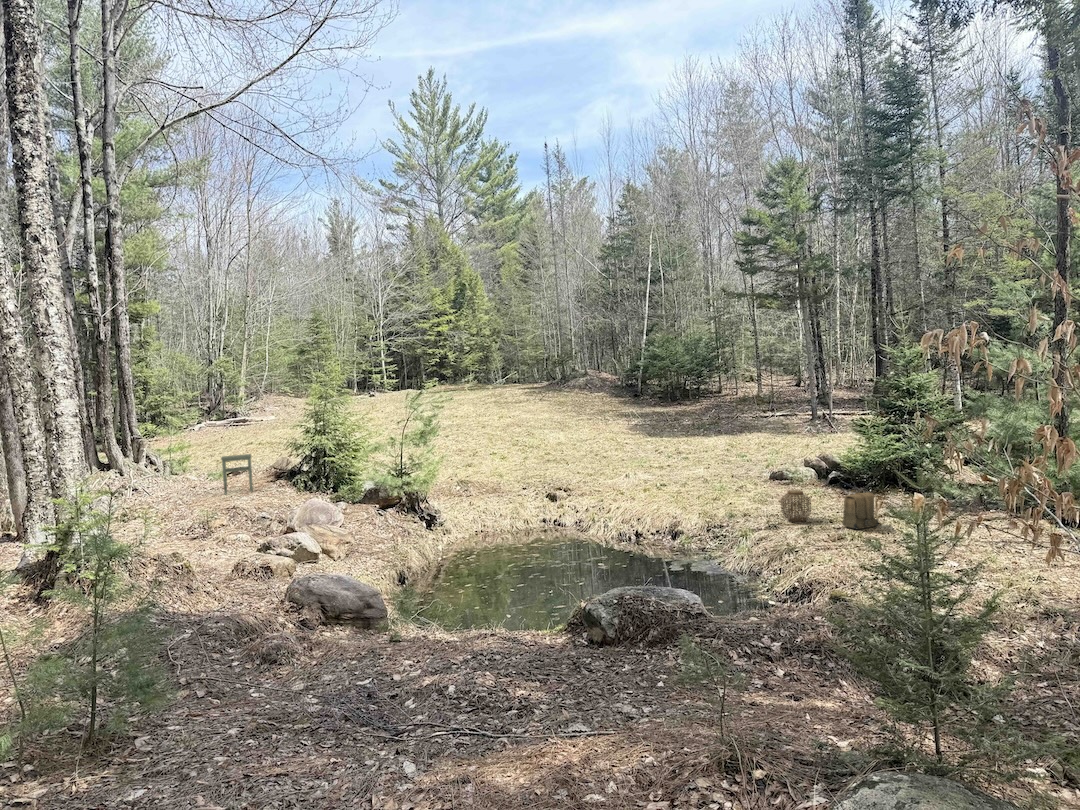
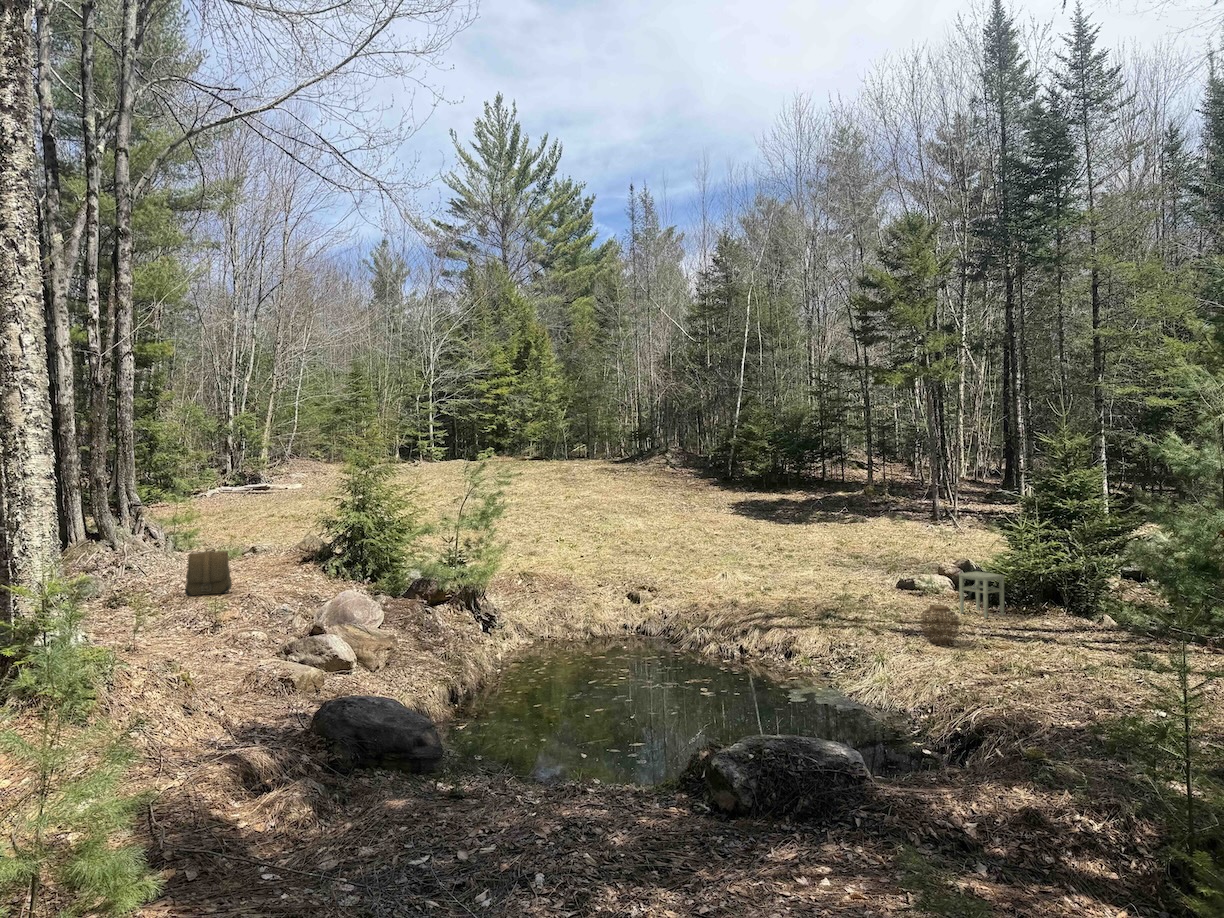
stool: present [221,454,253,495] -> present [959,571,1004,618]
backpack: present [843,490,879,529] -> present [185,548,232,596]

